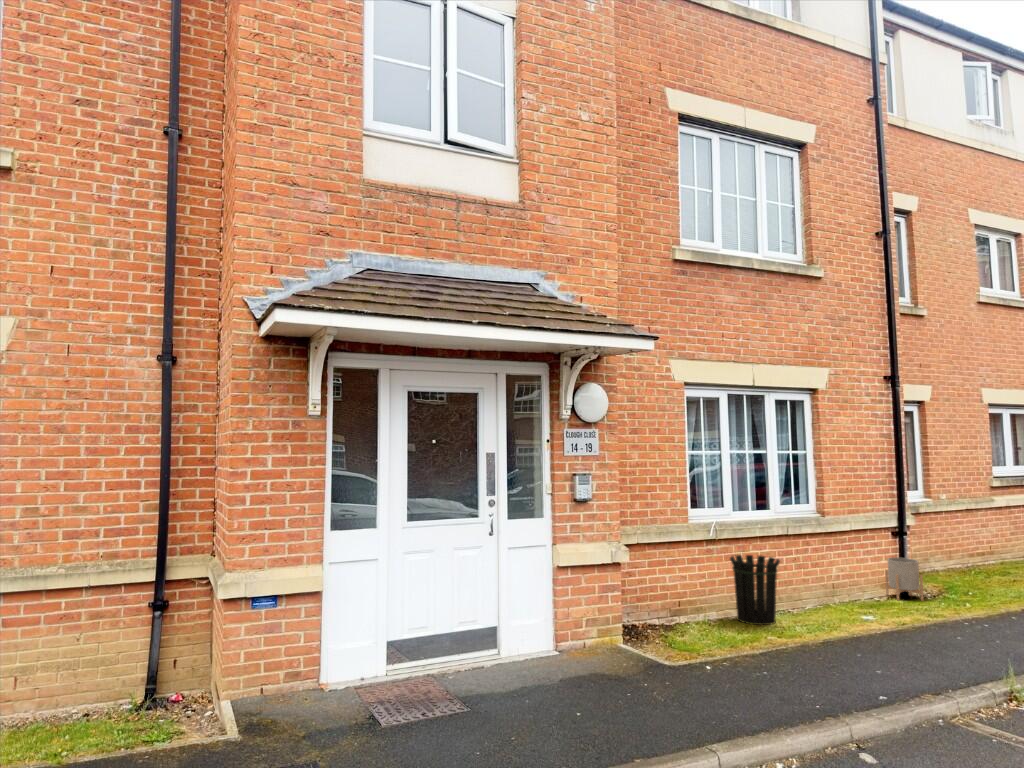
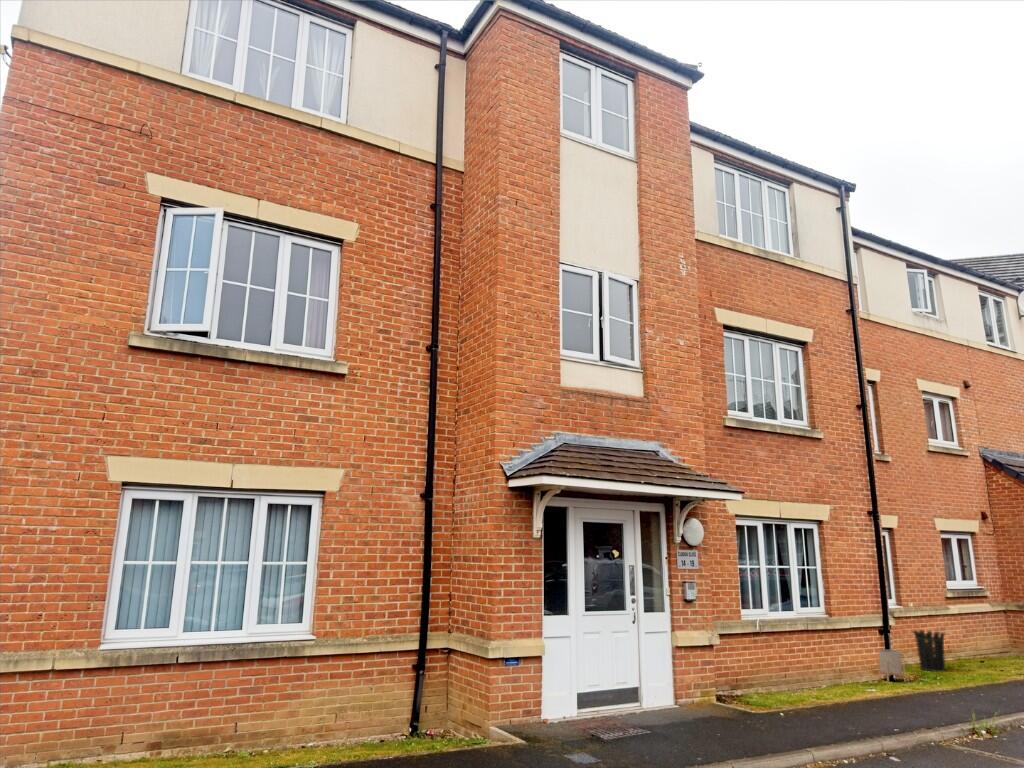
waste bin: present [730,555,780,625] -> present [914,630,945,672]

